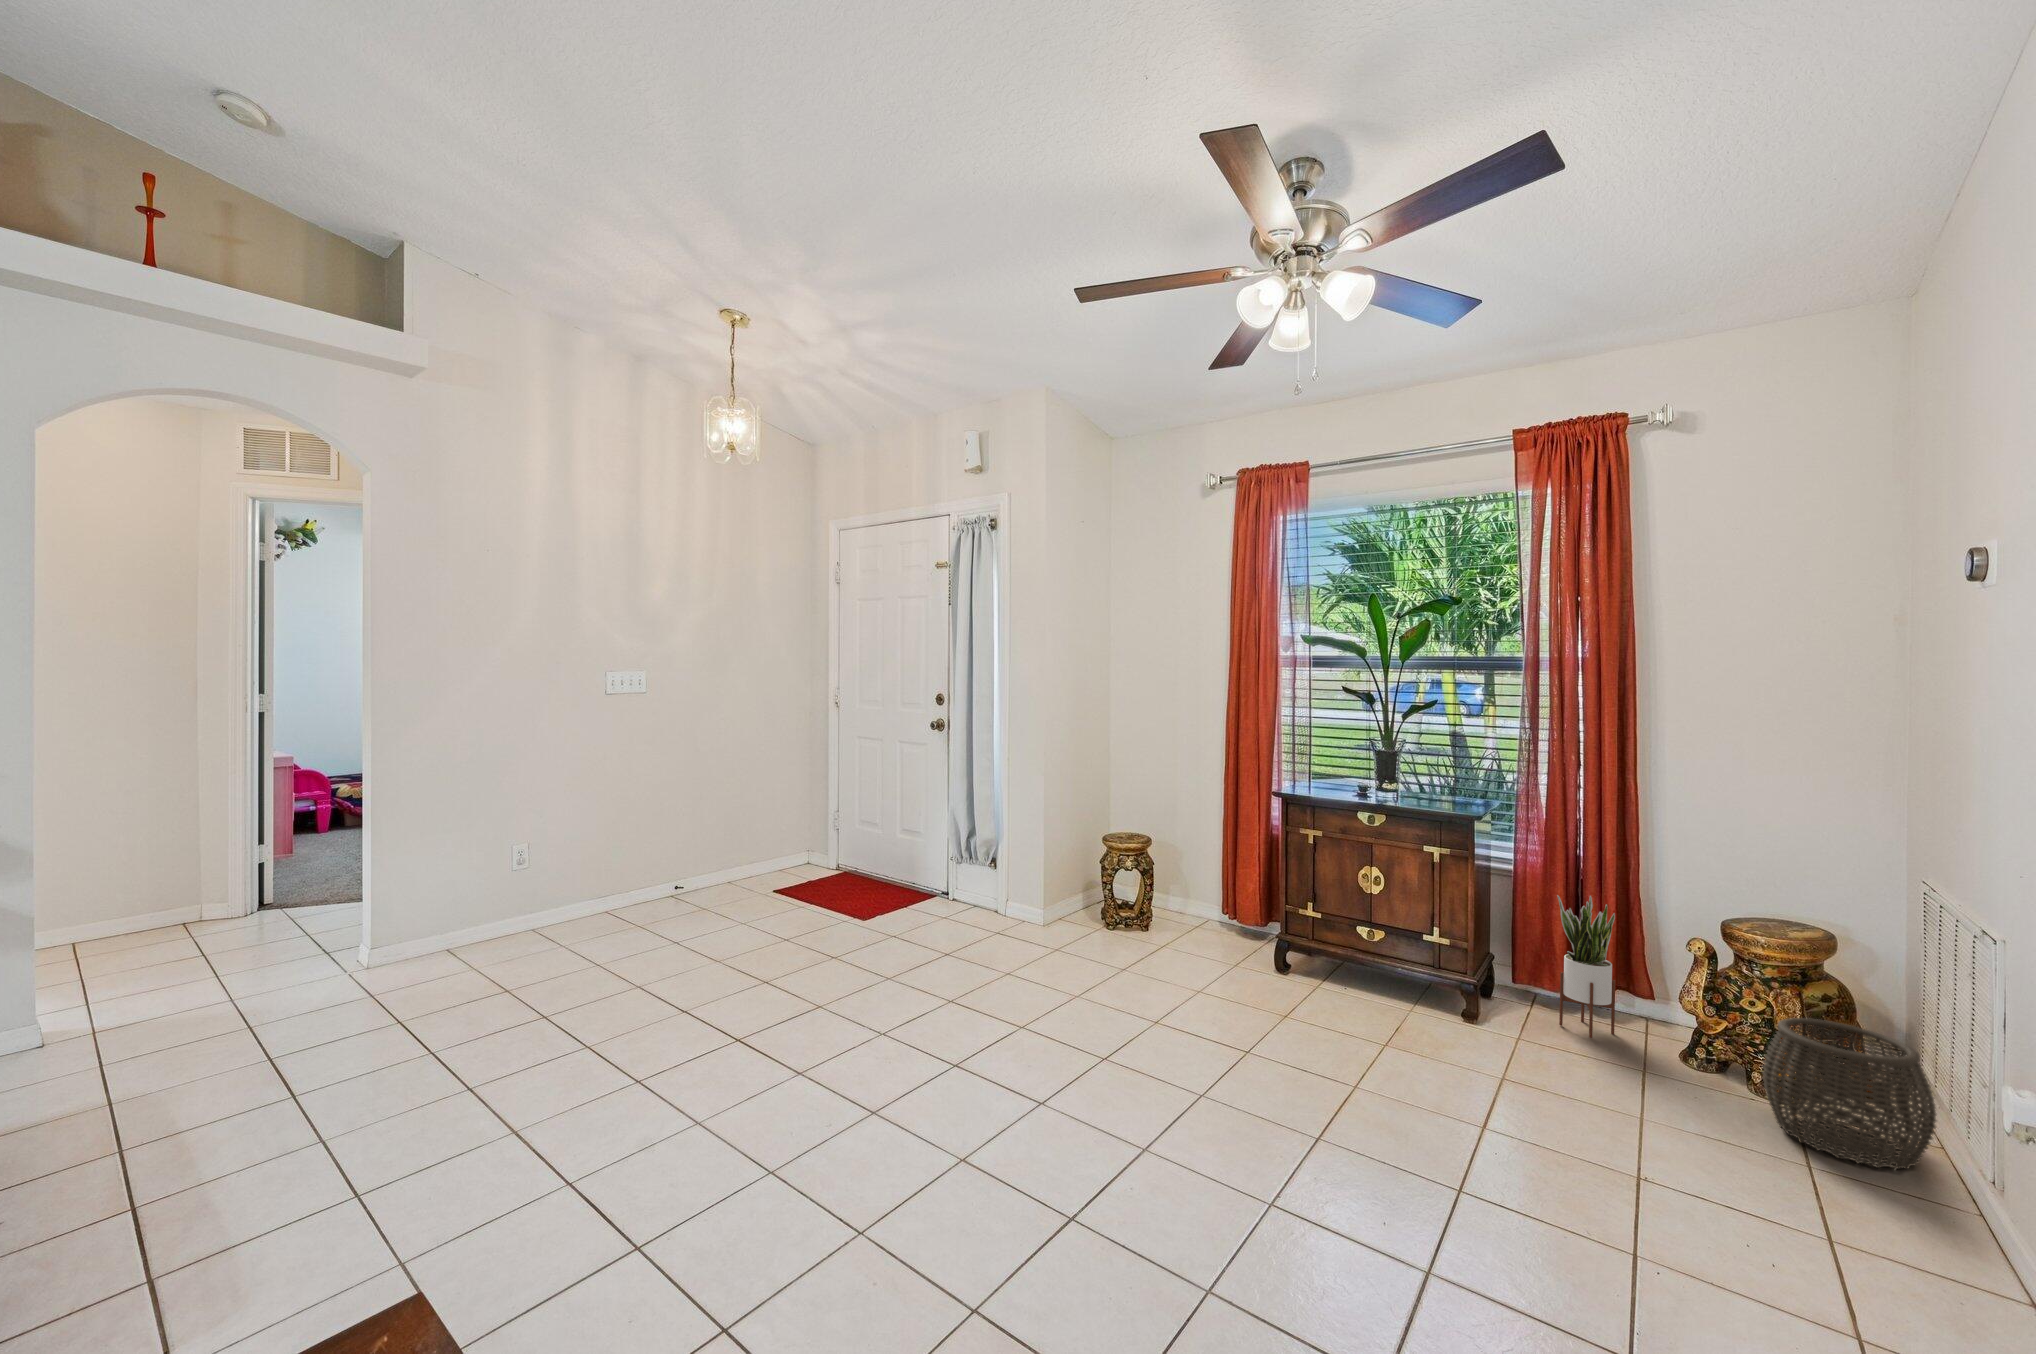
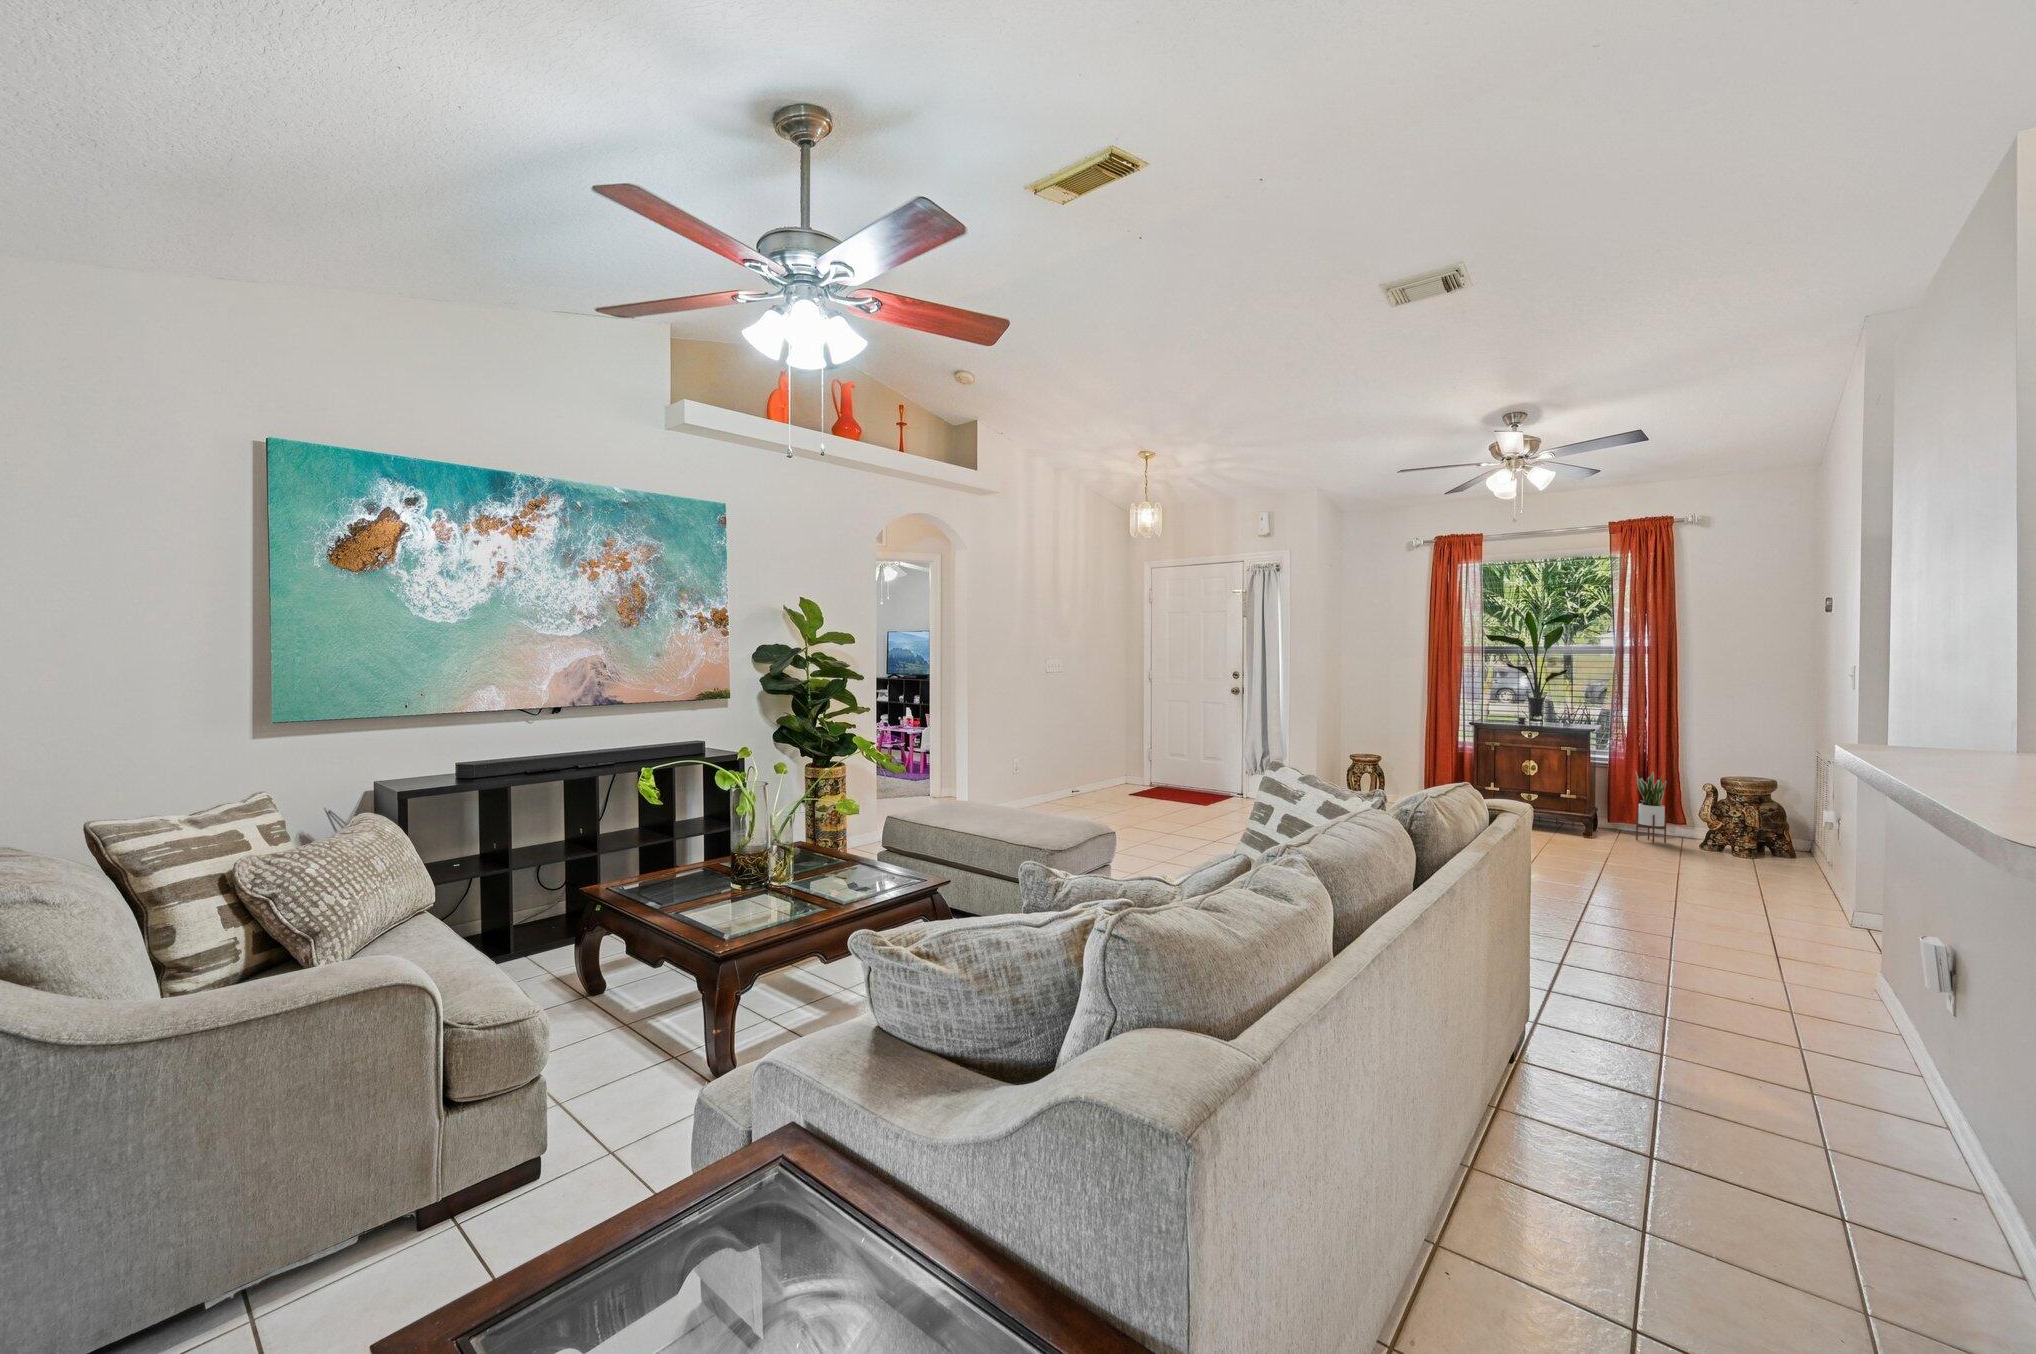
woven basket: present [1762,1018,1936,1170] -> none [1737,815,1814,872]

